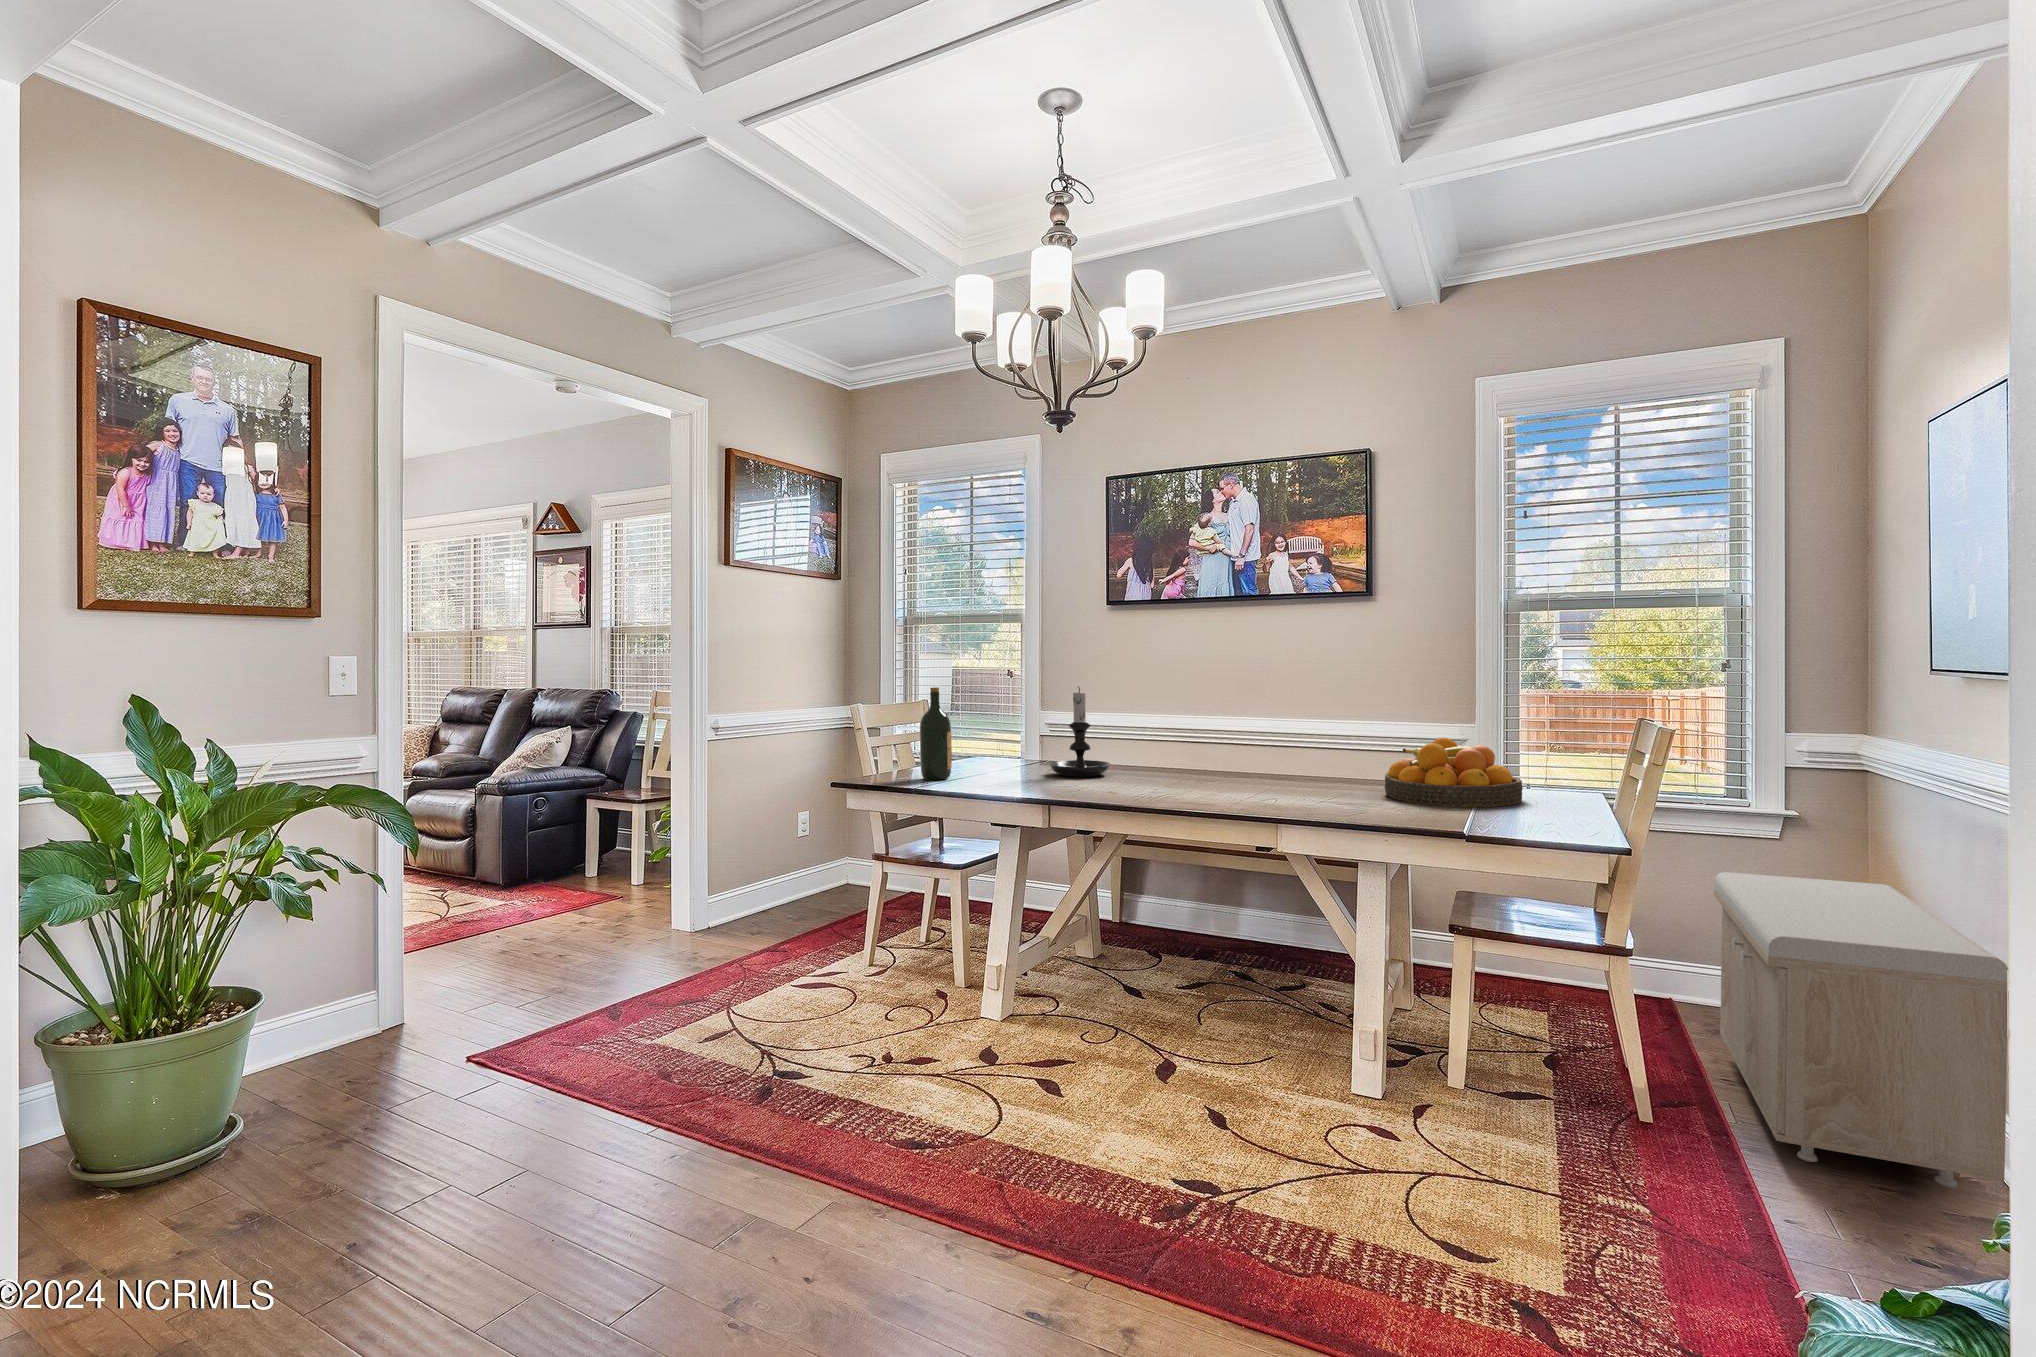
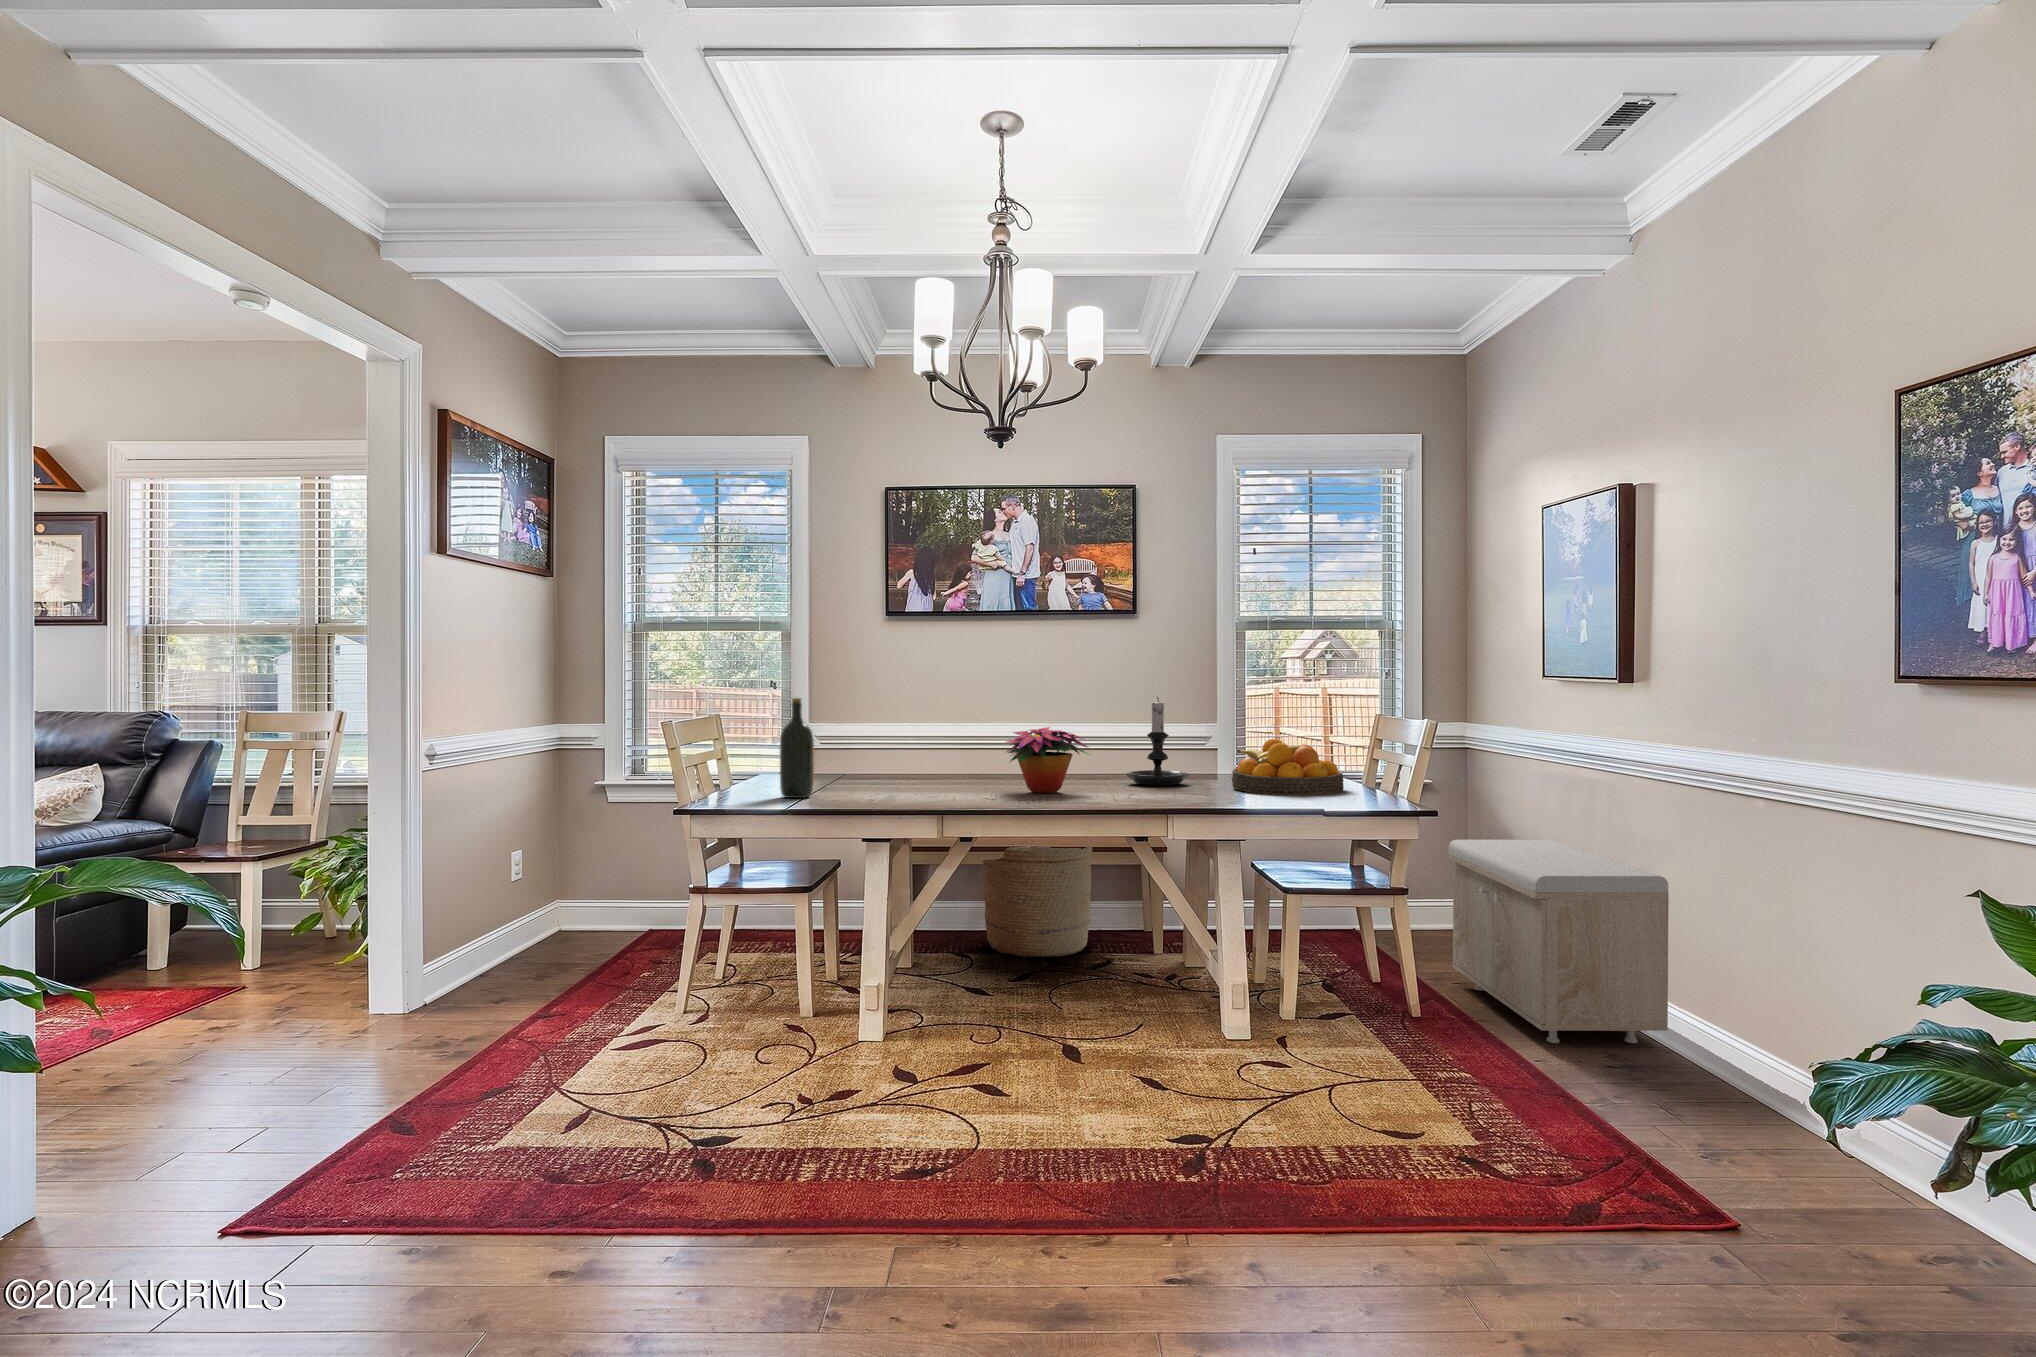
candle holder: present [1049,686,1109,777] -> present [1126,697,1189,786]
flower arrangement: none [1123,718,1224,787] -> present [1005,727,1090,793]
woven basket: none [1182,819,1300,953] -> present [983,846,1092,957]

